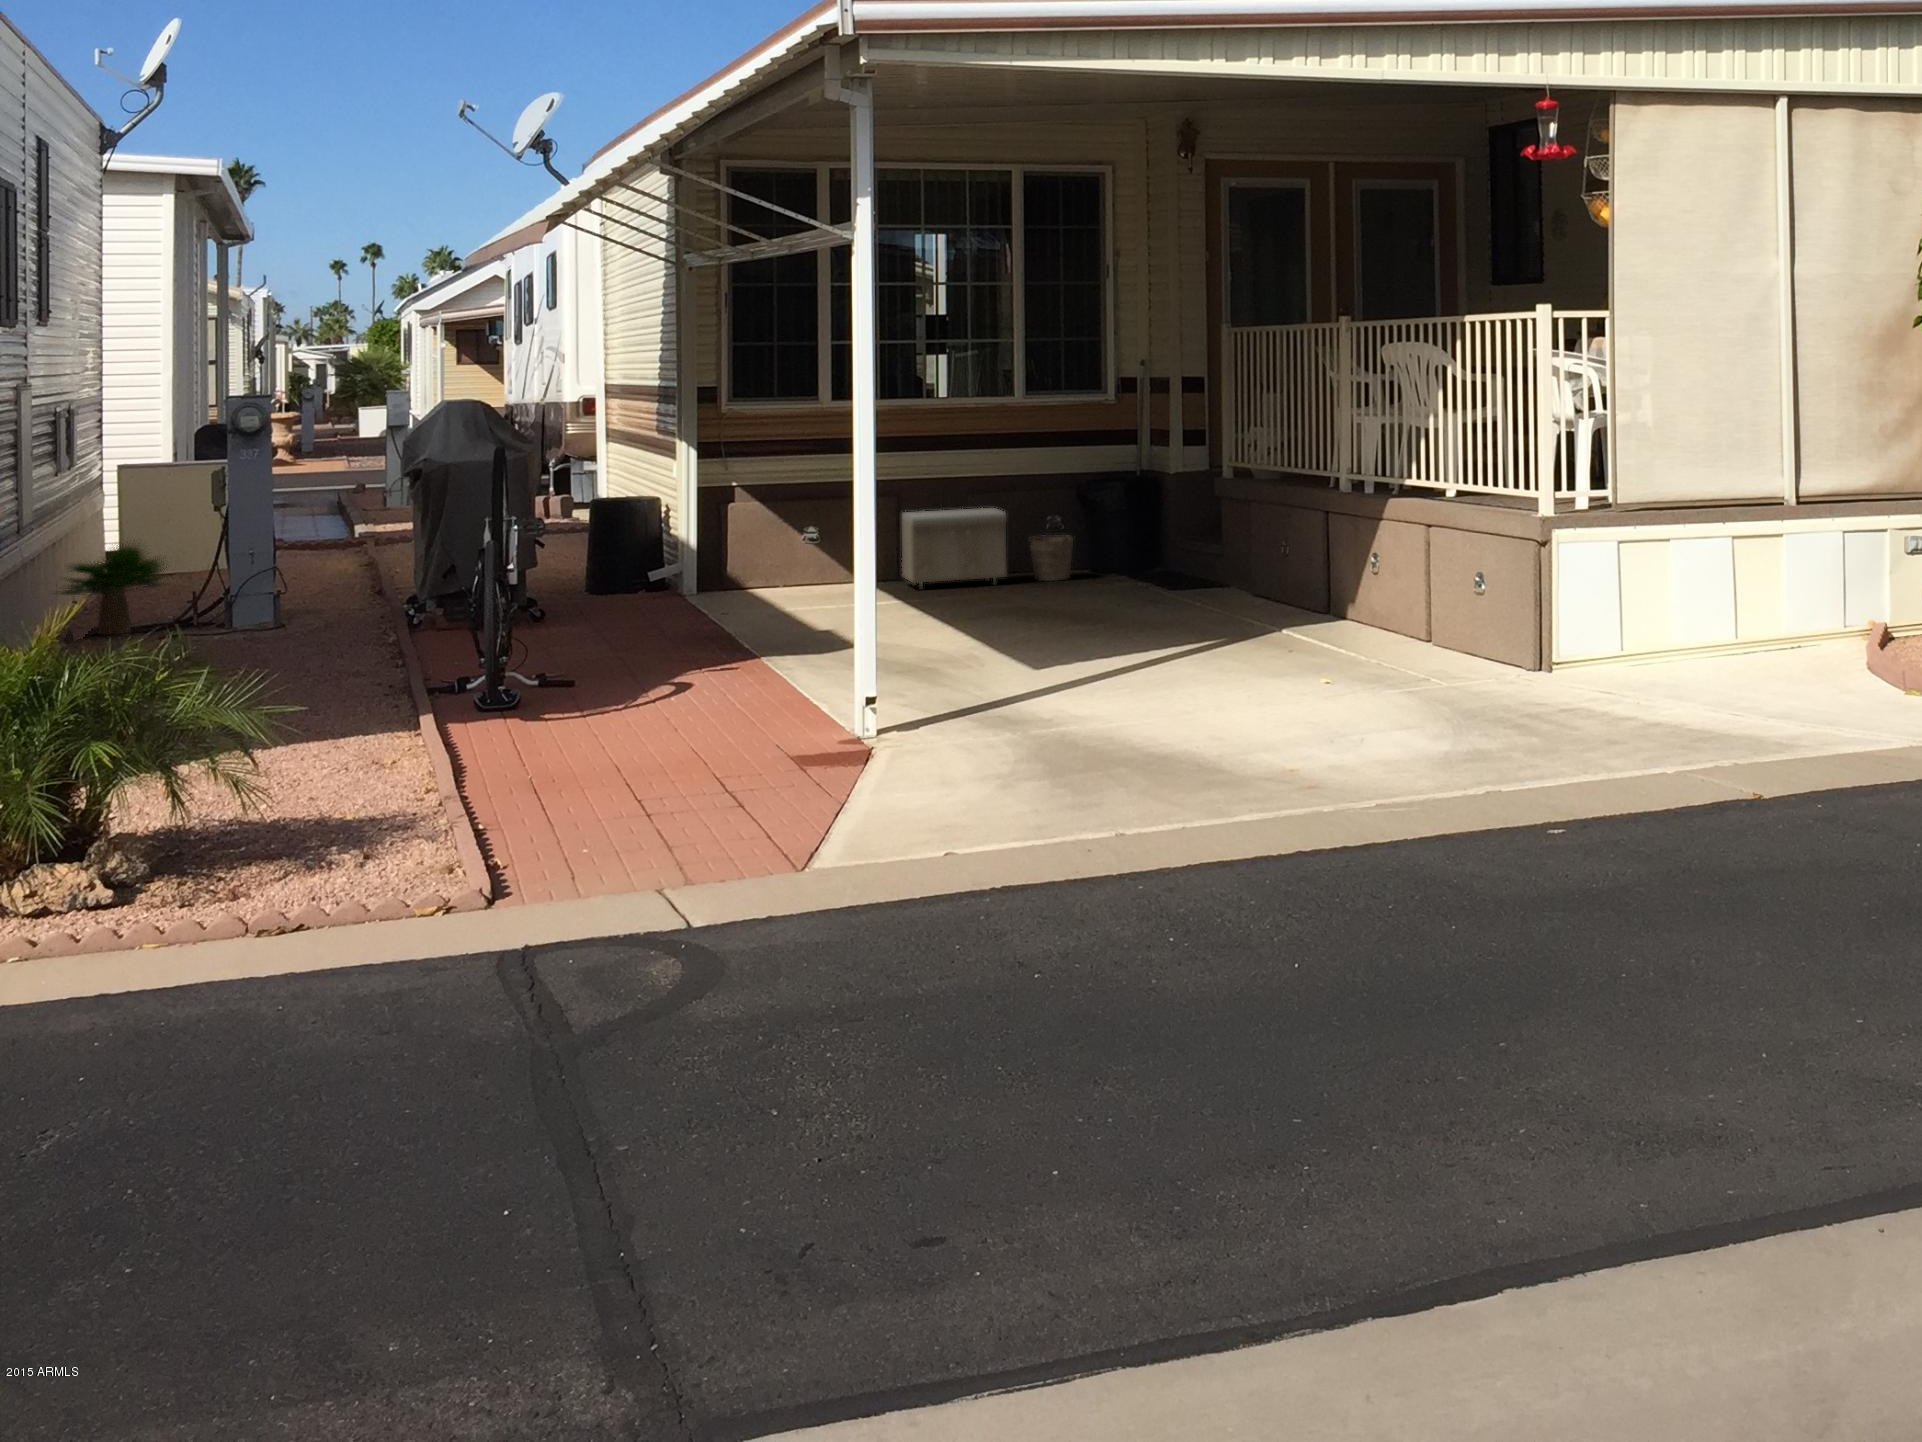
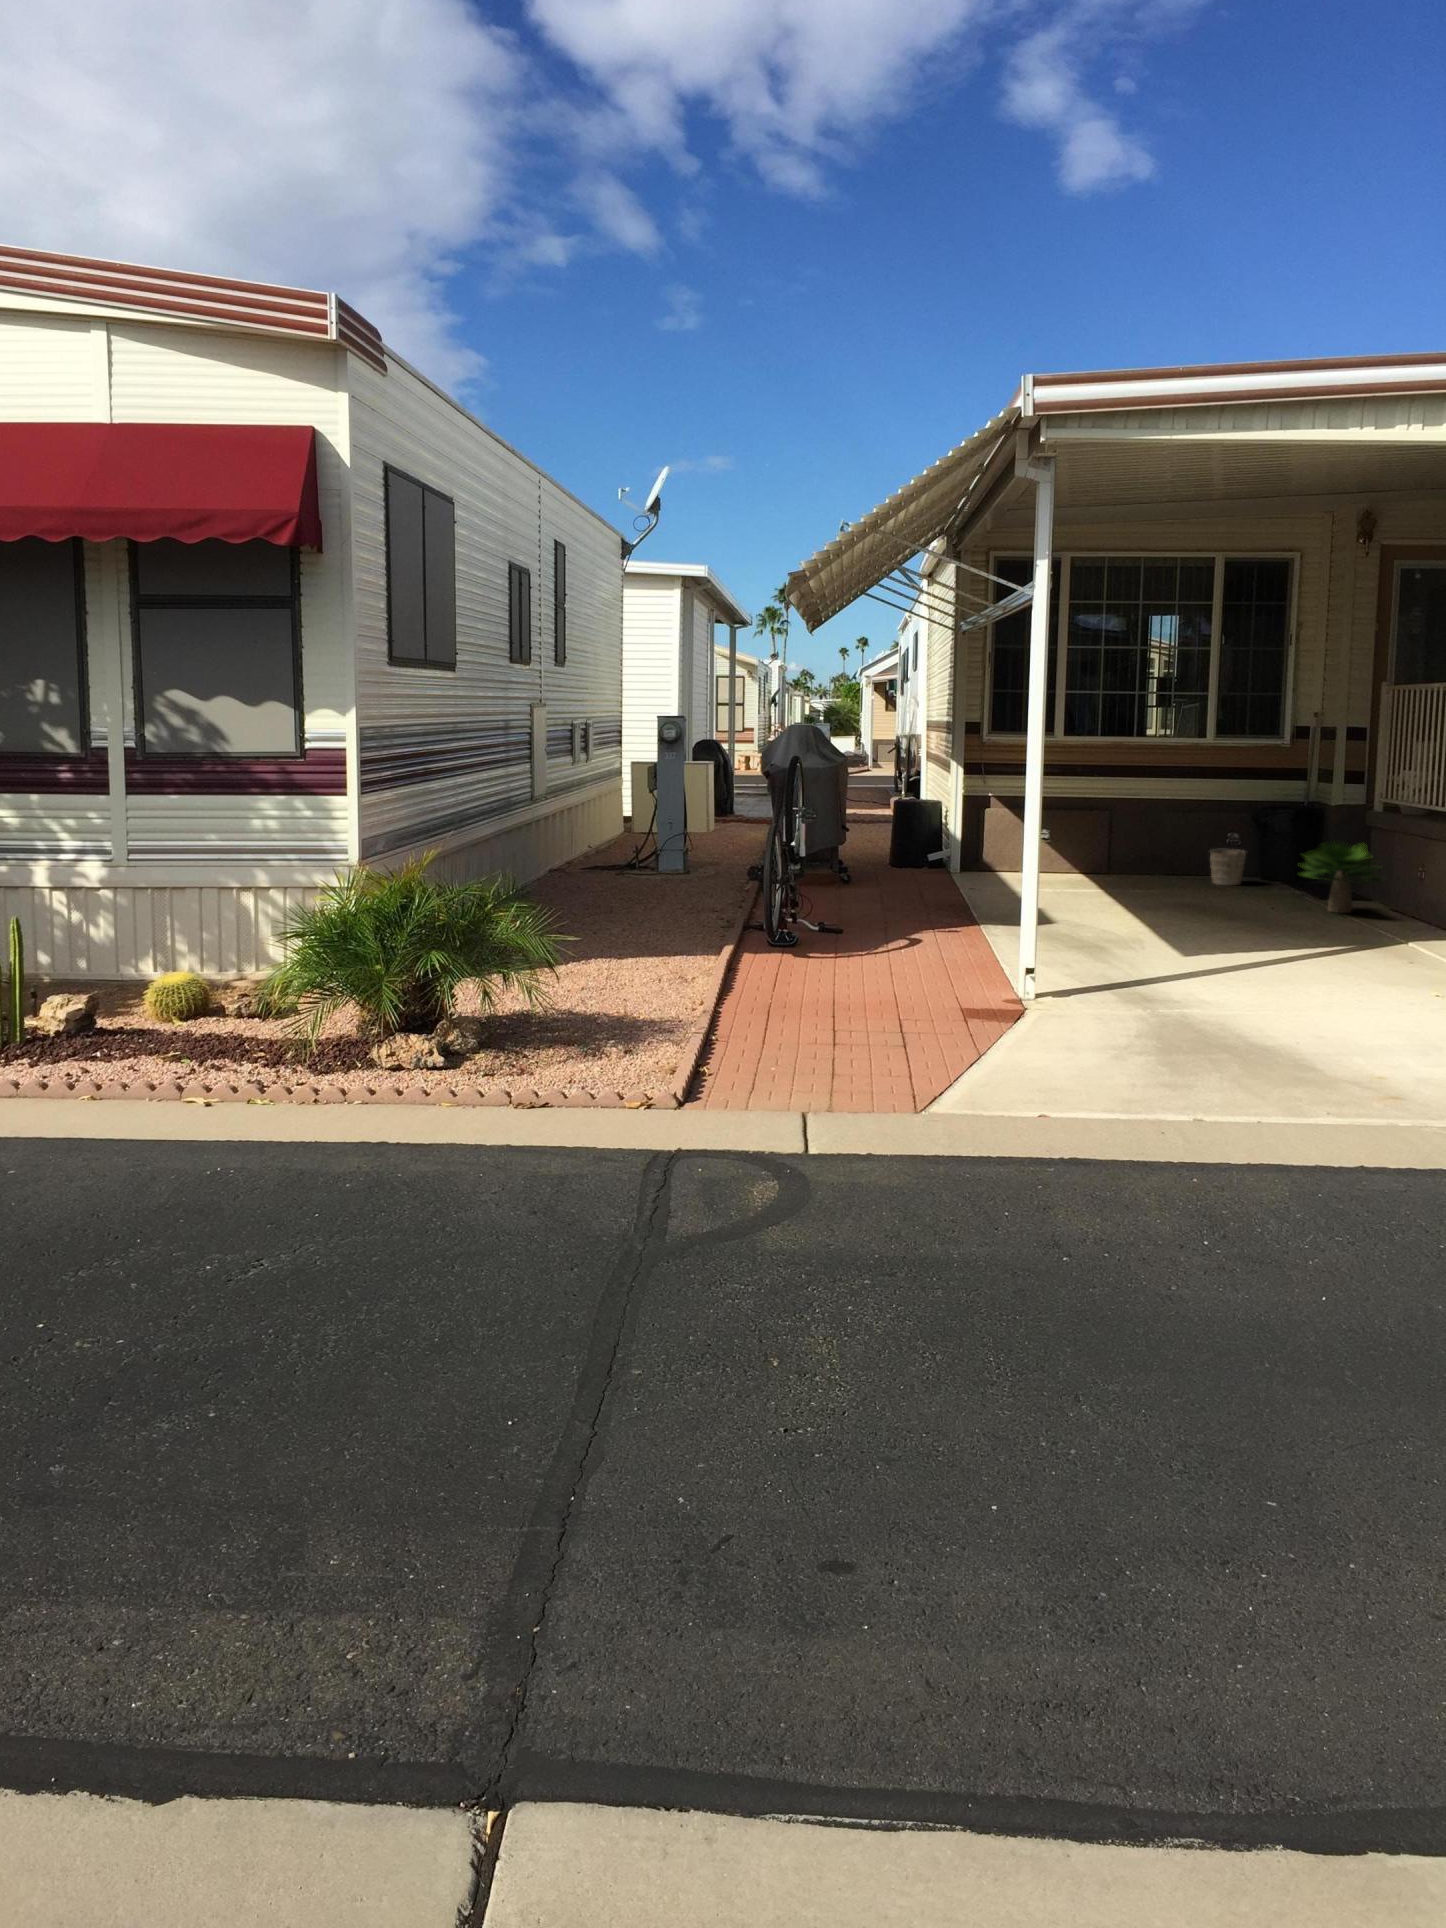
storage bench: present [902,508,1007,589] -> none [1107,823,1191,885]
potted plant: present [60,540,169,635] -> present [1302,842,1381,913]

